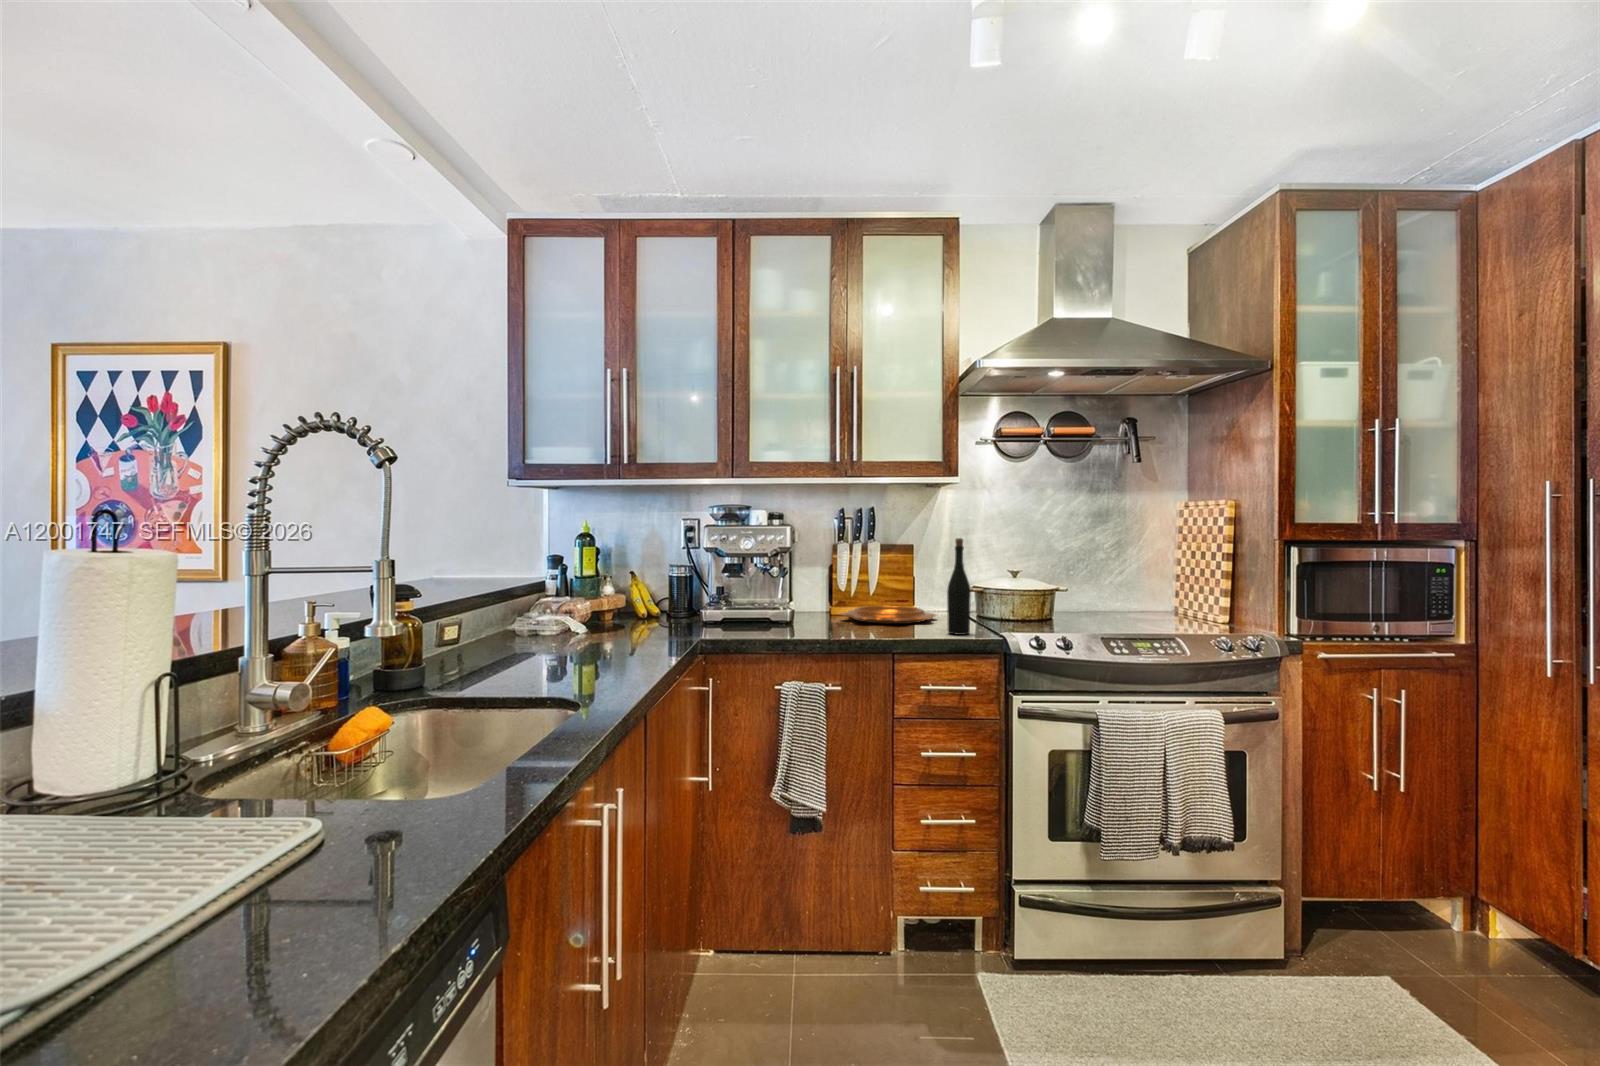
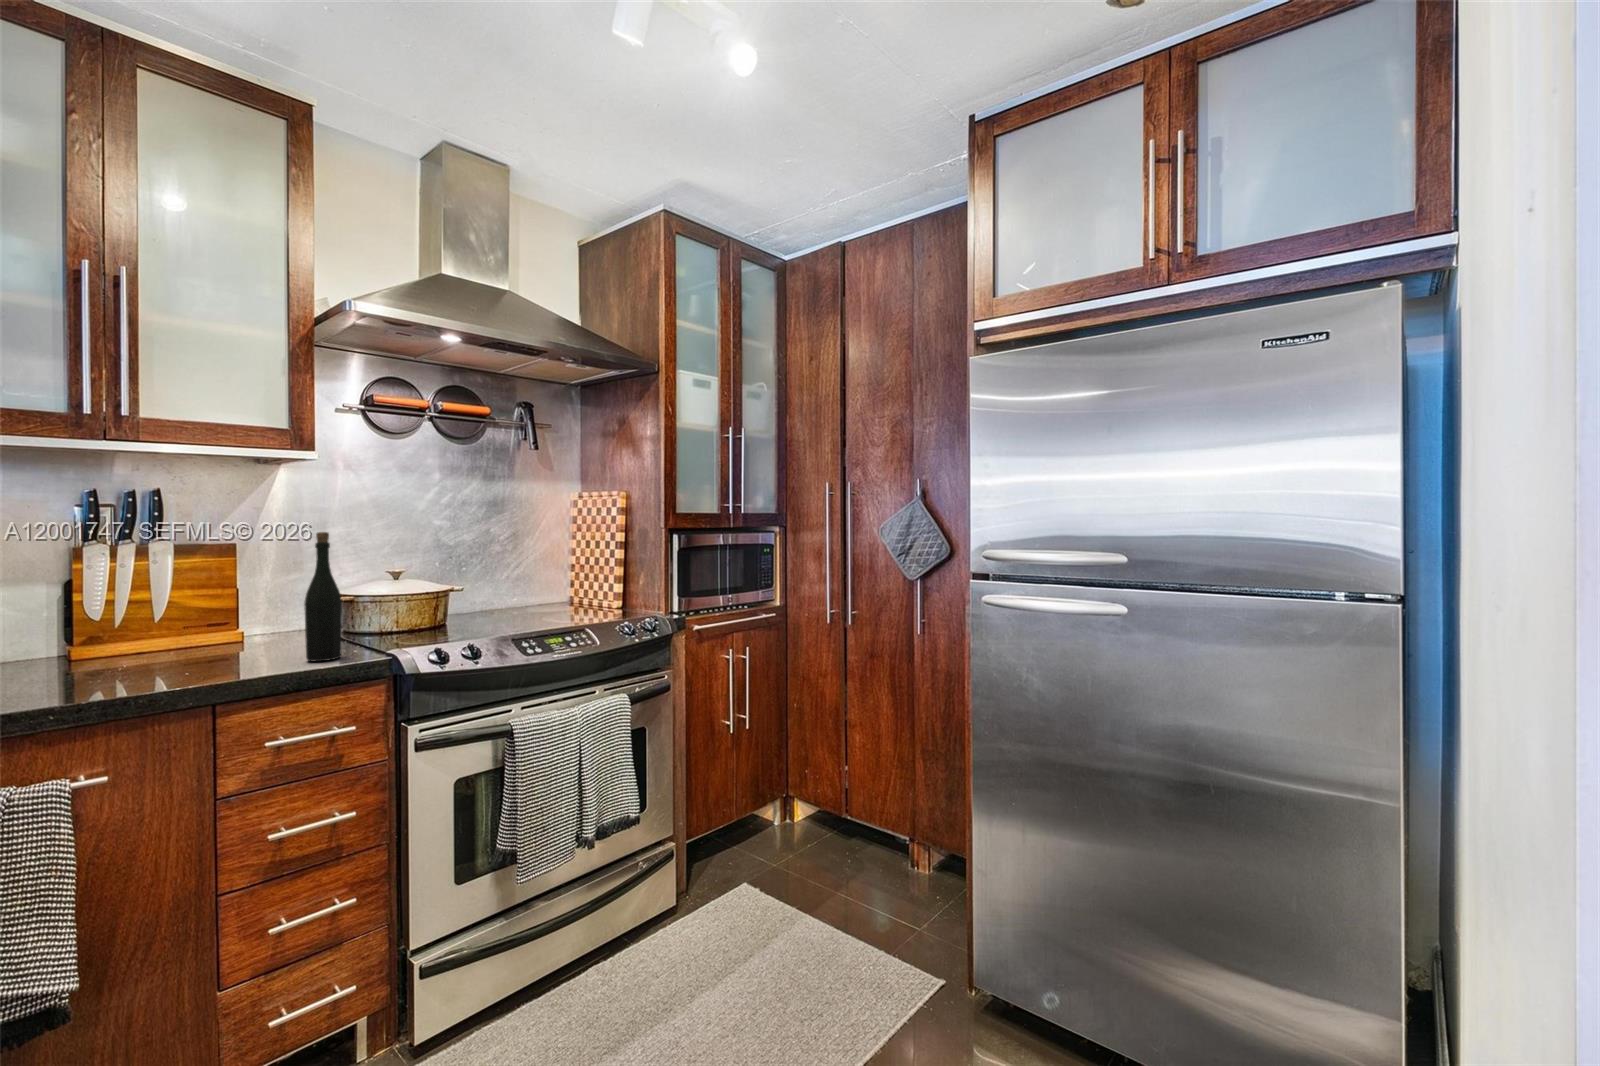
decorative bowl: present [841,606,936,624] -> none [96,629,283,662]

